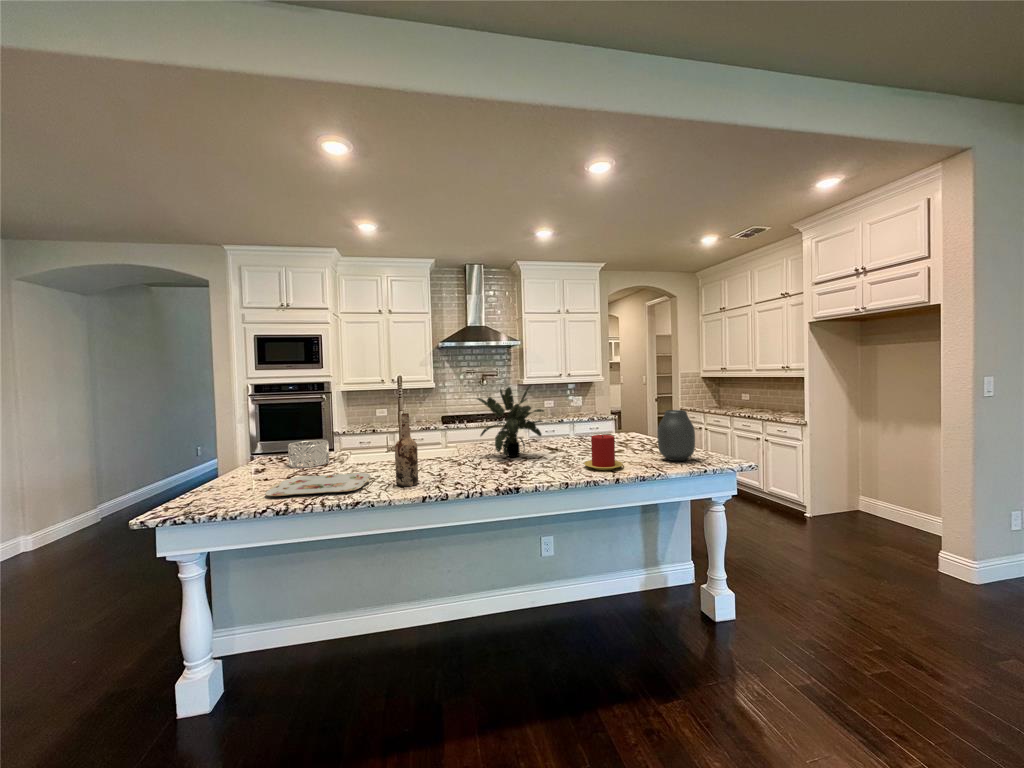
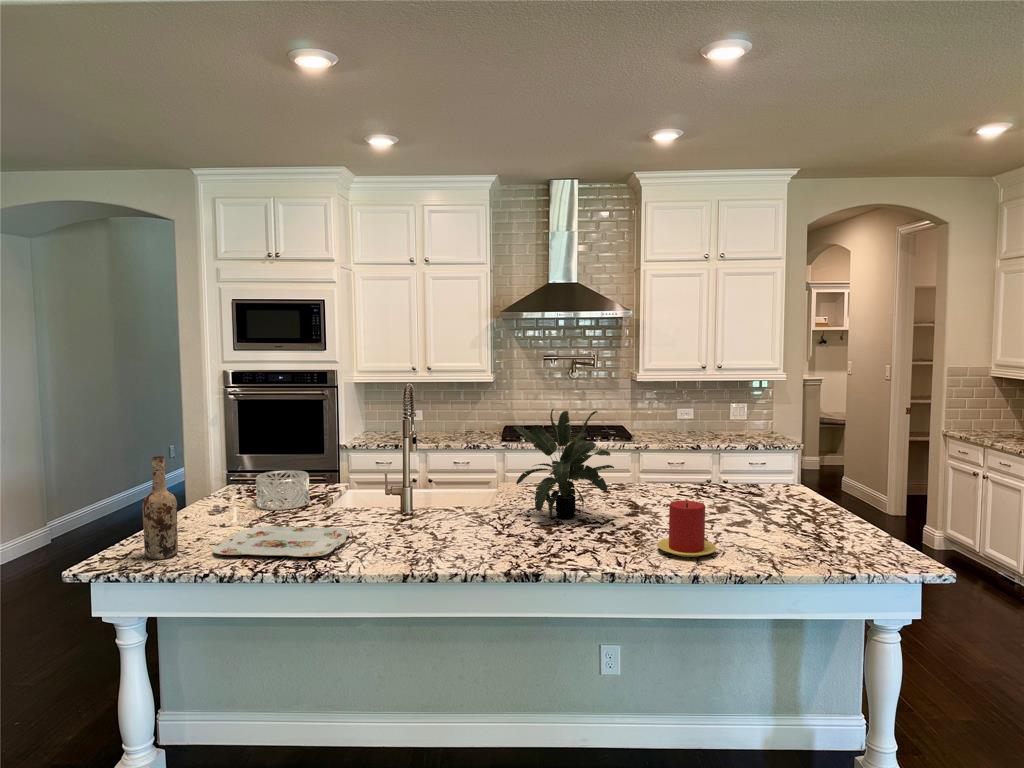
vase: present [658,410,695,461] -> none [786,468,847,552]
wine bottle: present [395,413,418,486] -> present [143,456,178,559]

